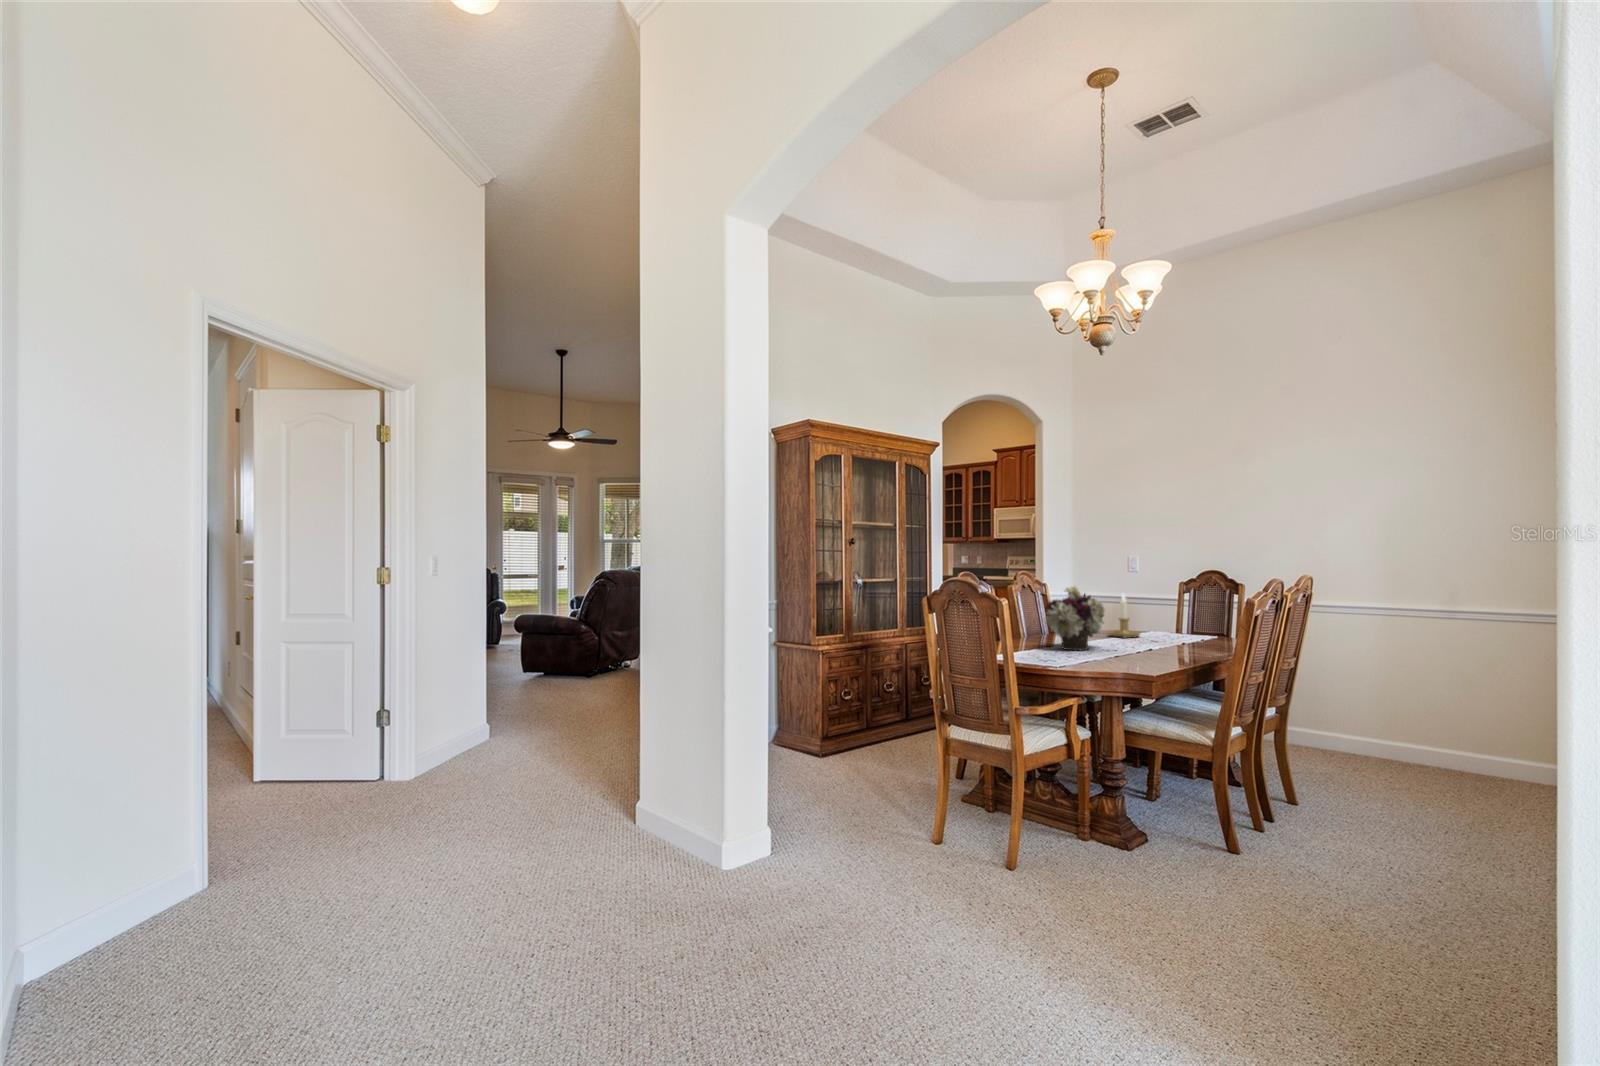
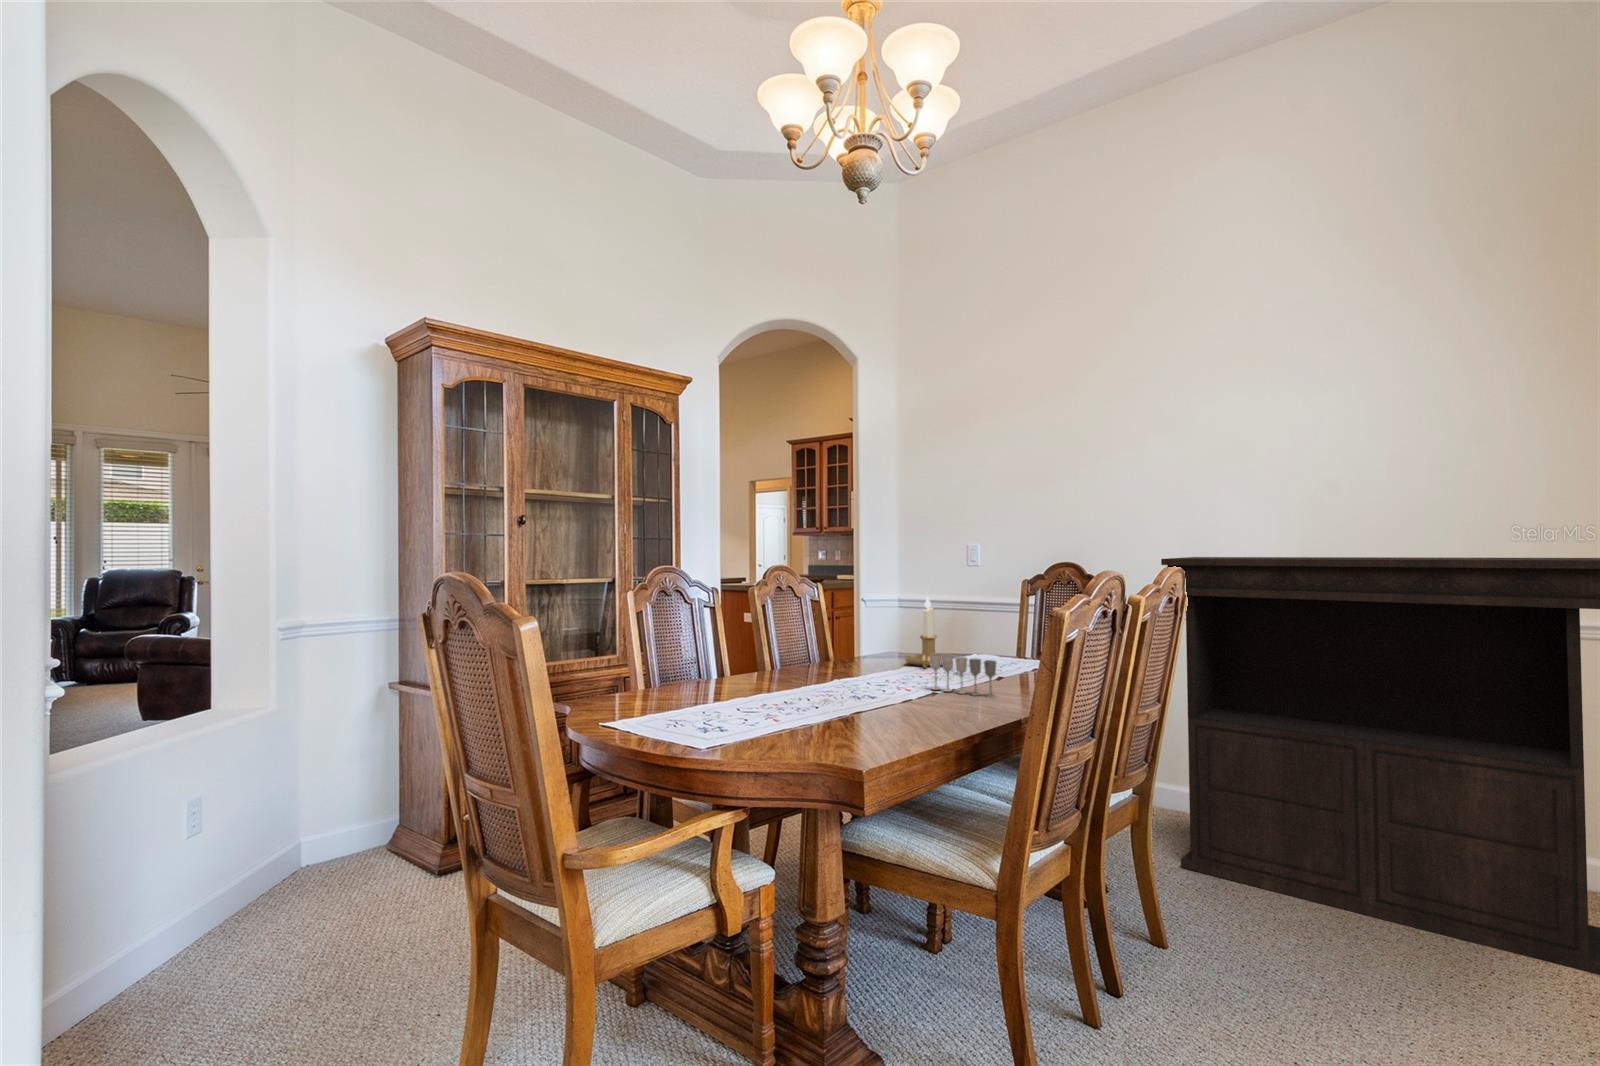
console table: none [1287,569,1600,828] -> present [1161,557,1600,975]
flower arrangement: present [1045,586,1105,650] -> none [757,587,865,699]
wine glass: none [1145,627,1192,652] -> present [930,654,996,698]

